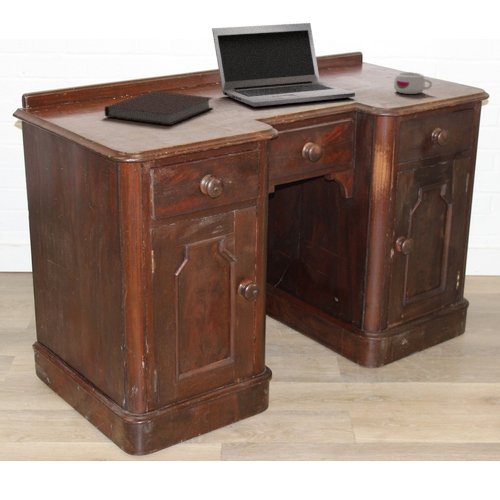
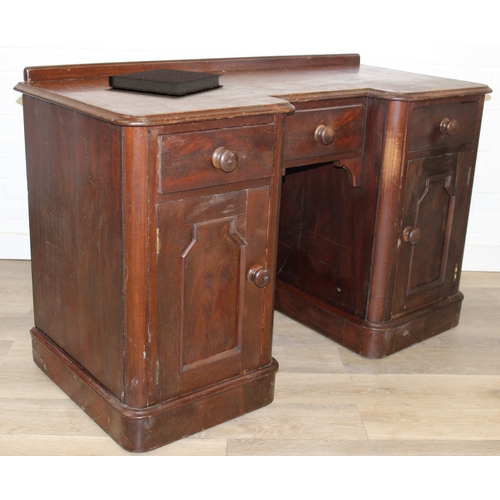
laptop: present [212,23,355,107] -> none [222,8,367,85]
mug: present [394,72,432,94] -> none [402,63,442,83]

